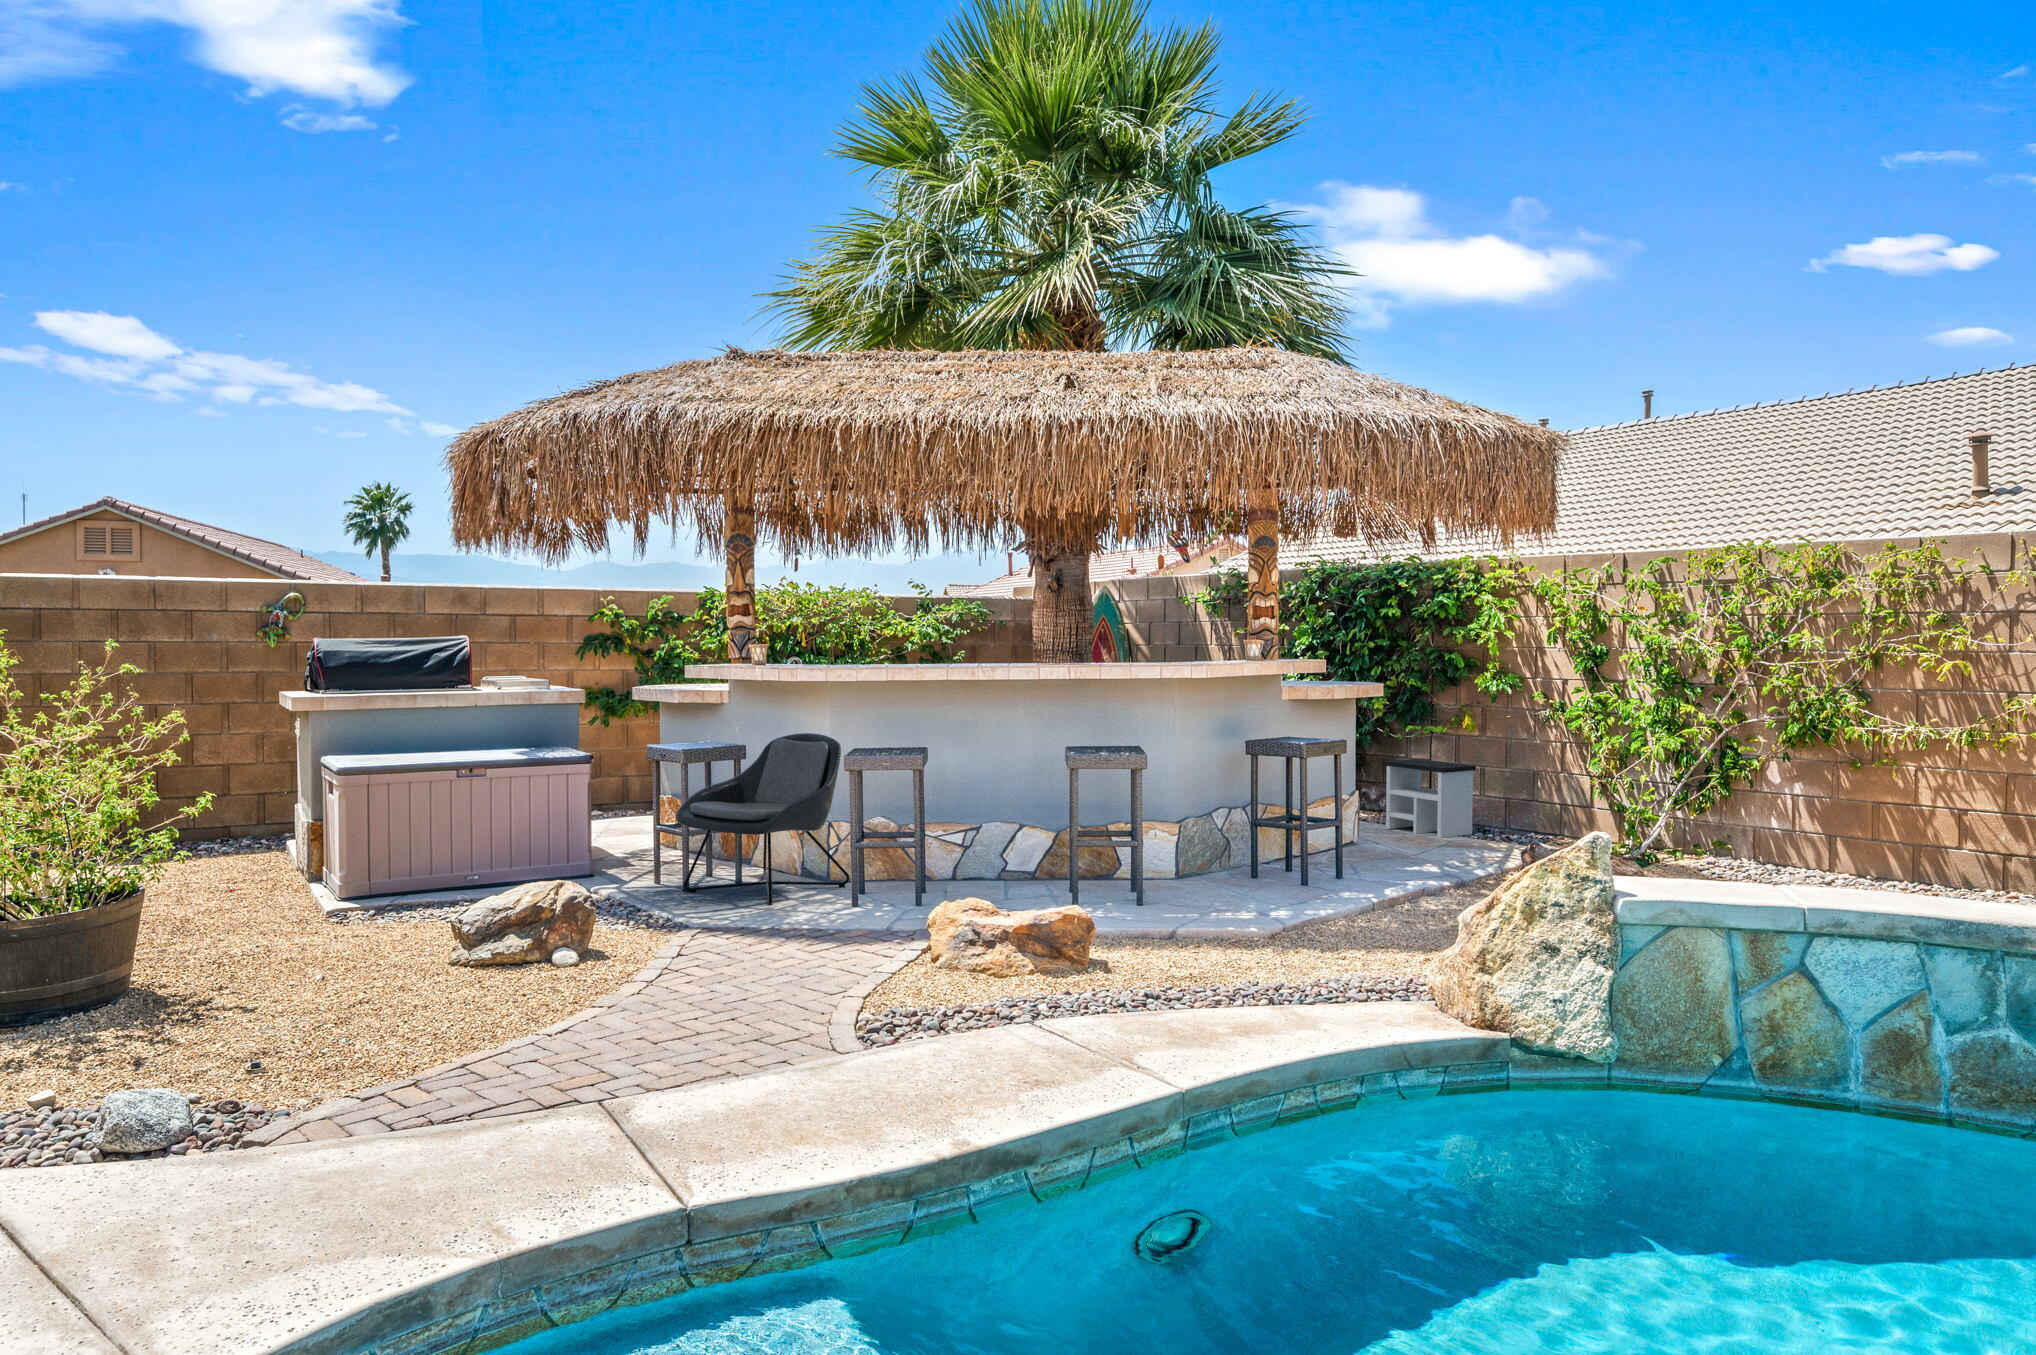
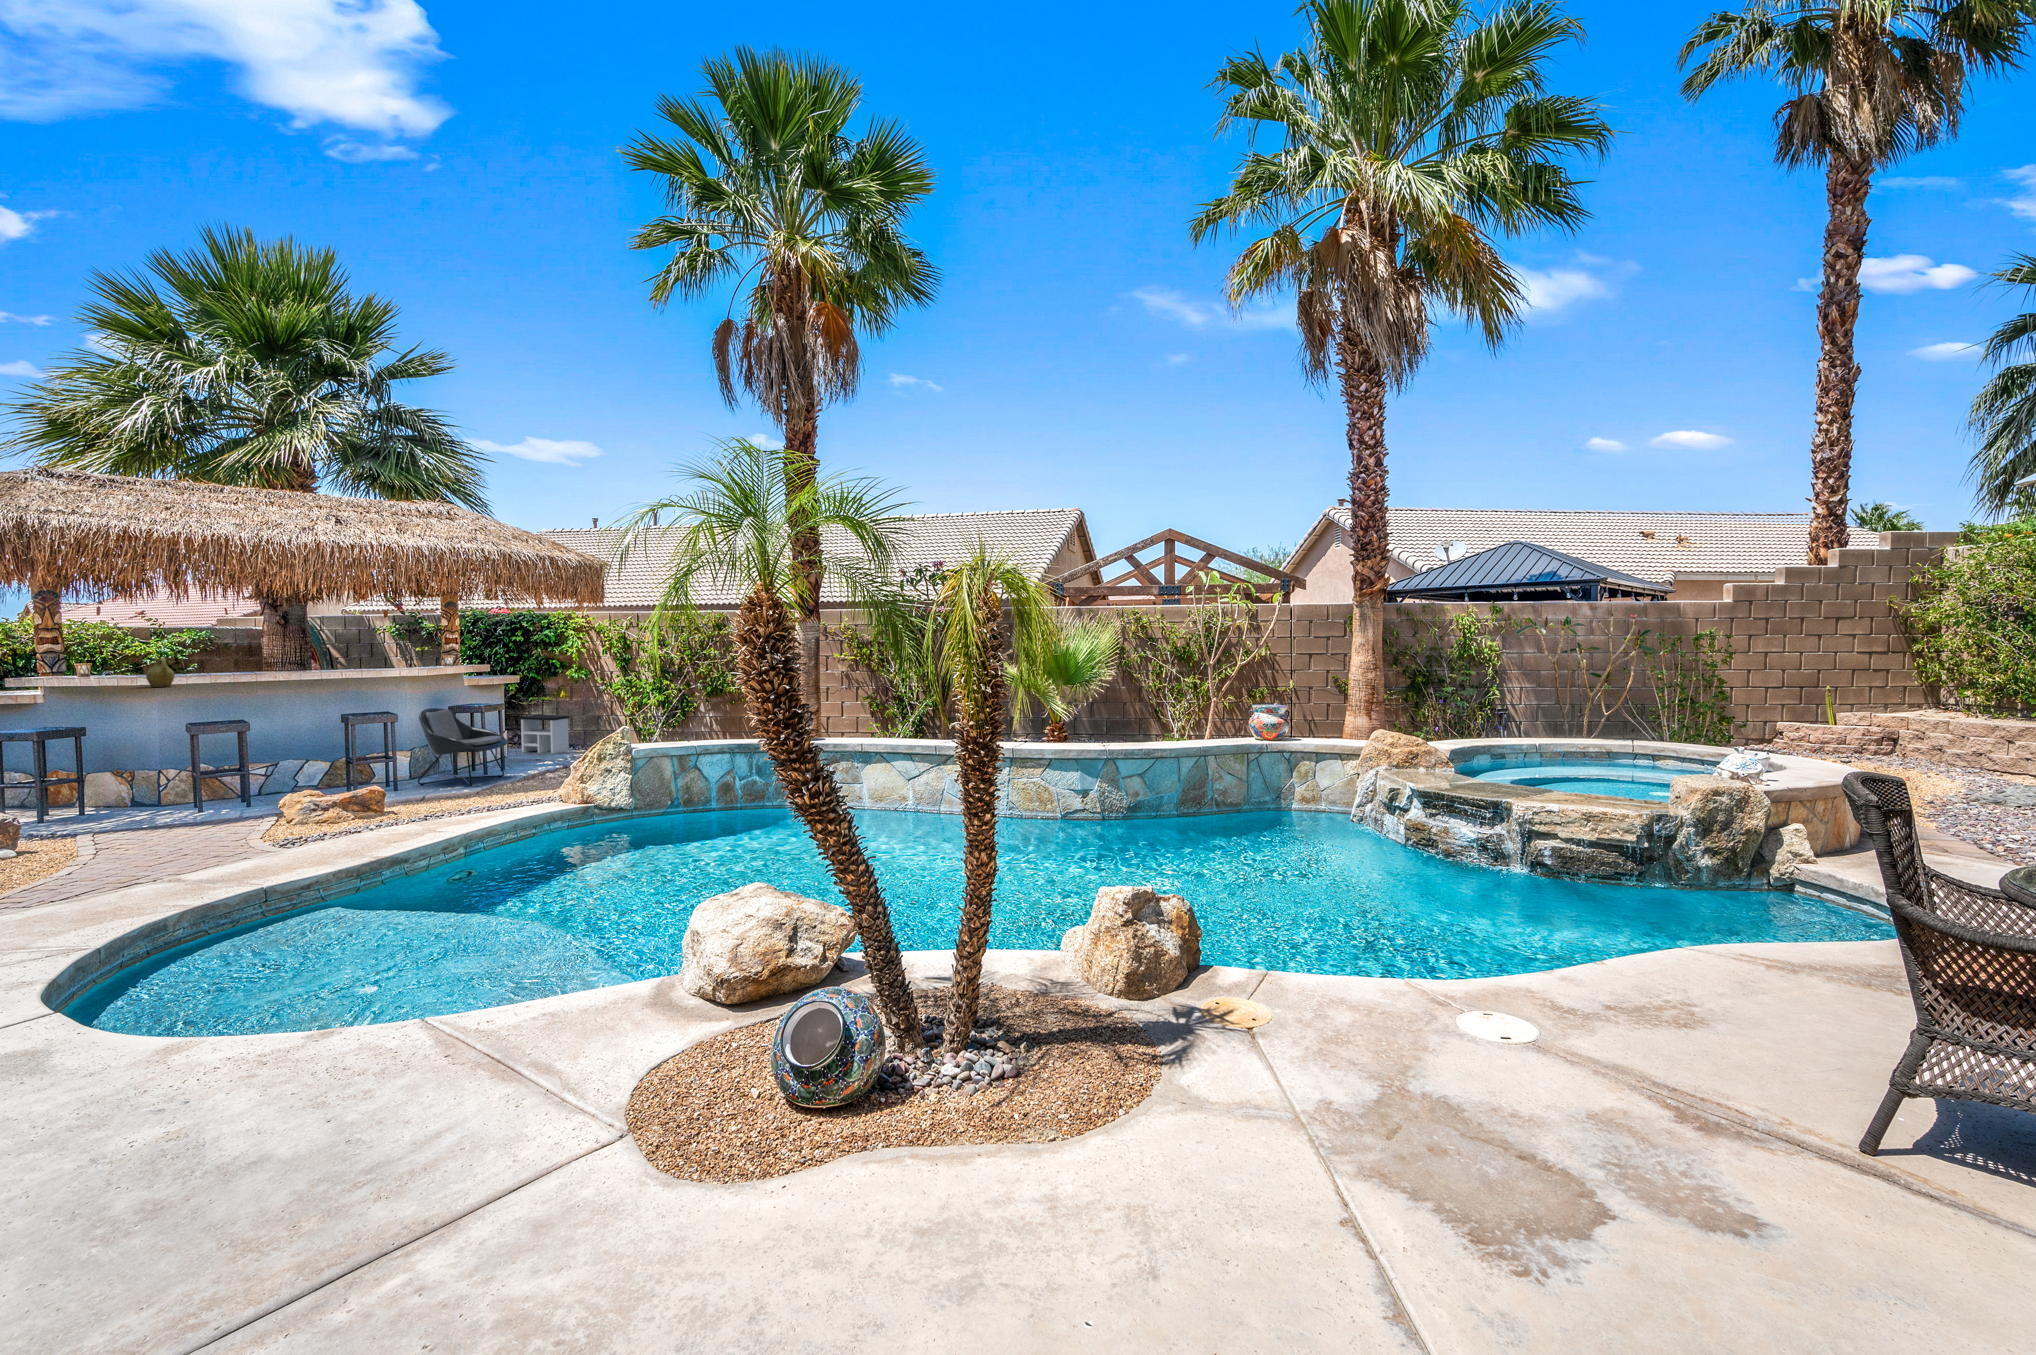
pitcher: none [779,623,815,670] -> present [146,658,174,687]
lounge chair: present [676,733,849,905] -> present [418,708,507,786]

